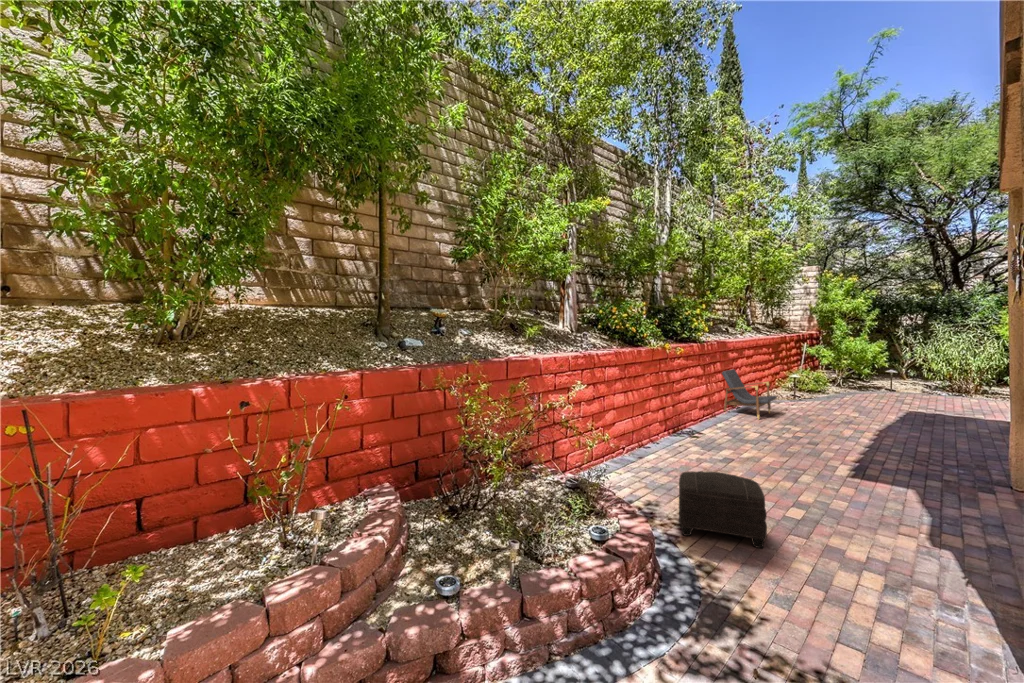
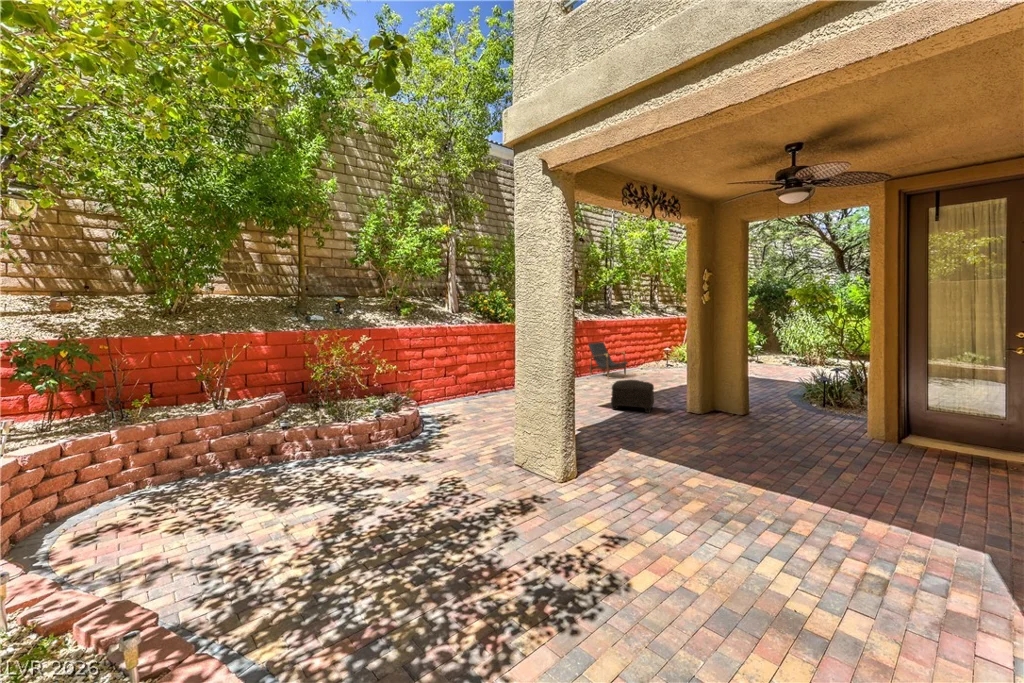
ottoman: present [679,471,767,548] -> present [611,380,654,413]

